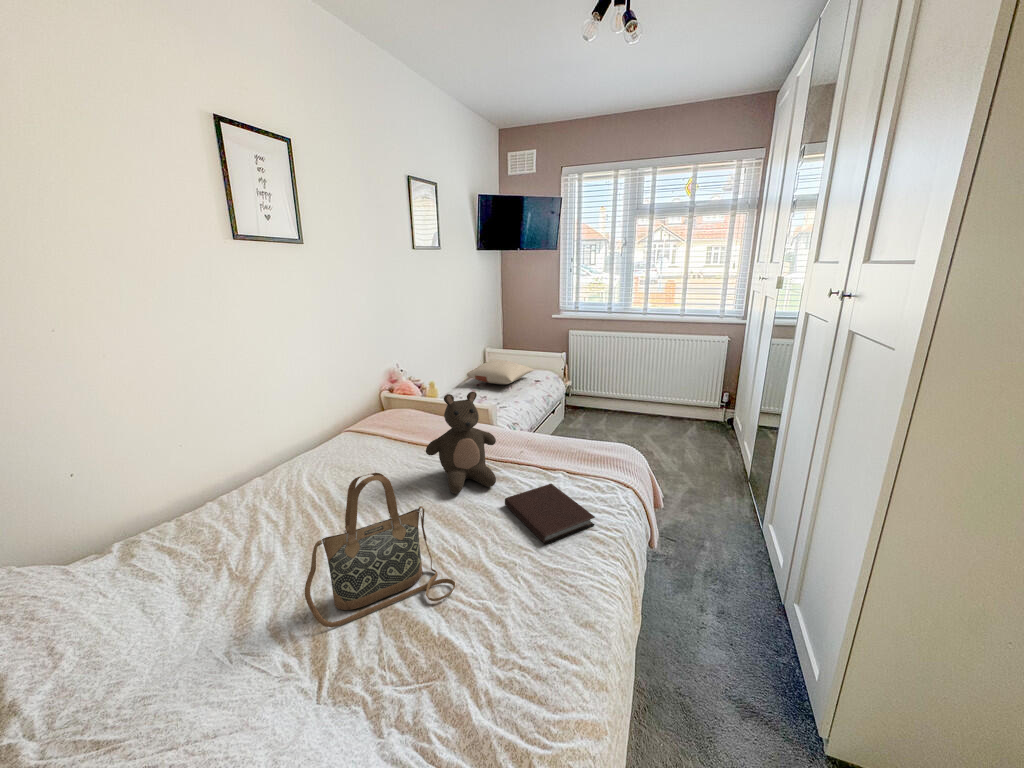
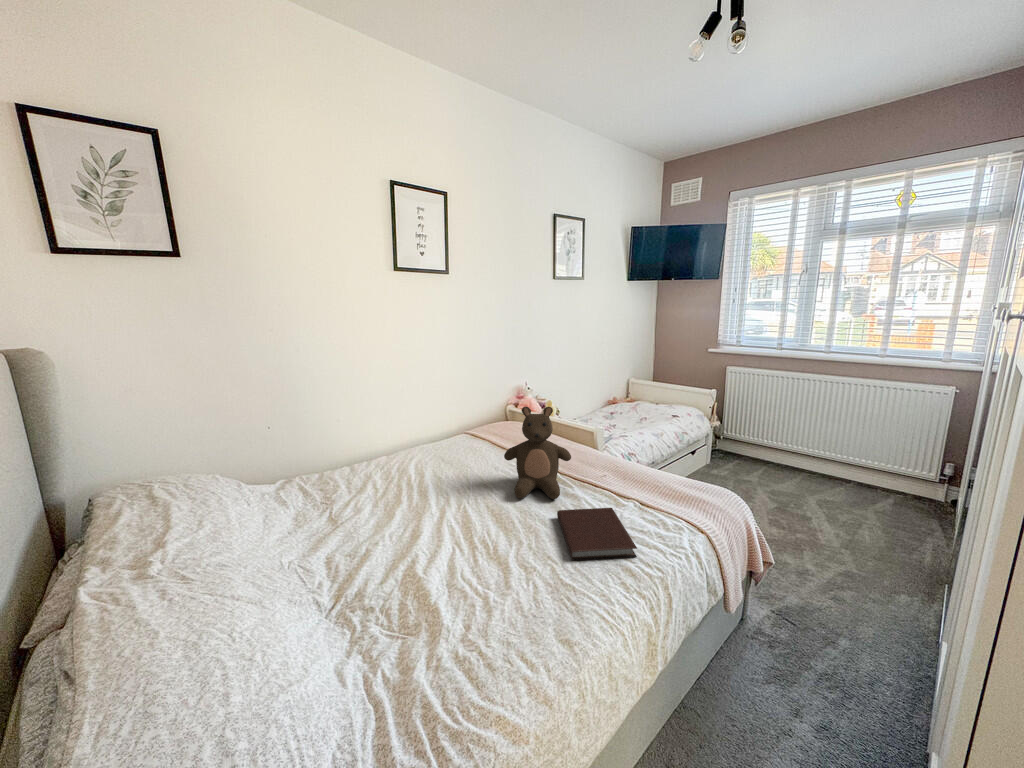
pillow: present [467,360,534,384] -> none [599,391,672,416]
handbag: present [305,473,455,628] -> none [355,453,471,577]

